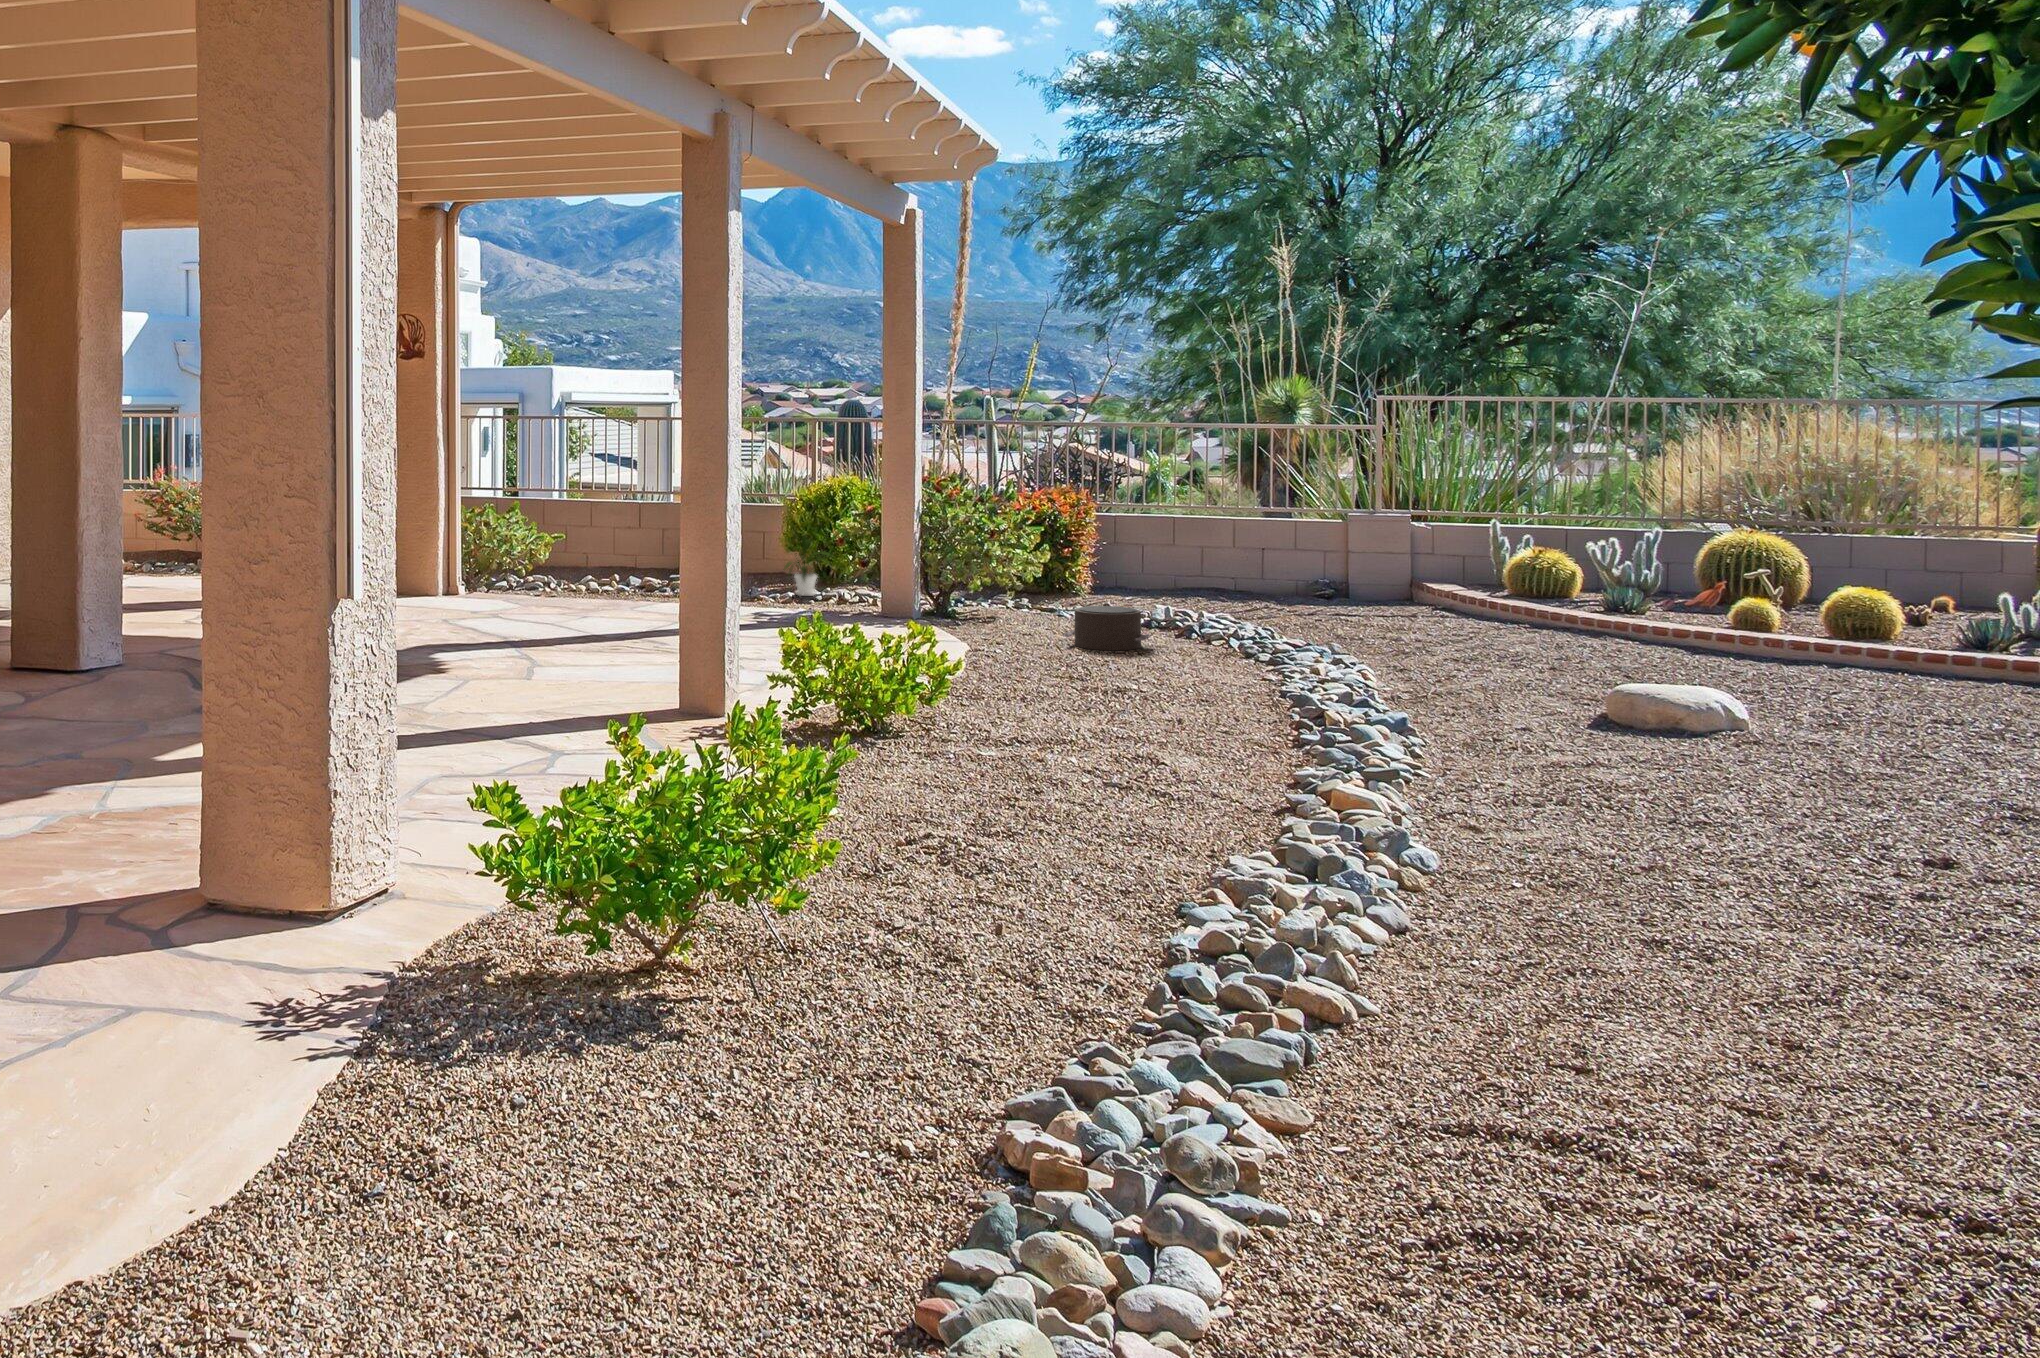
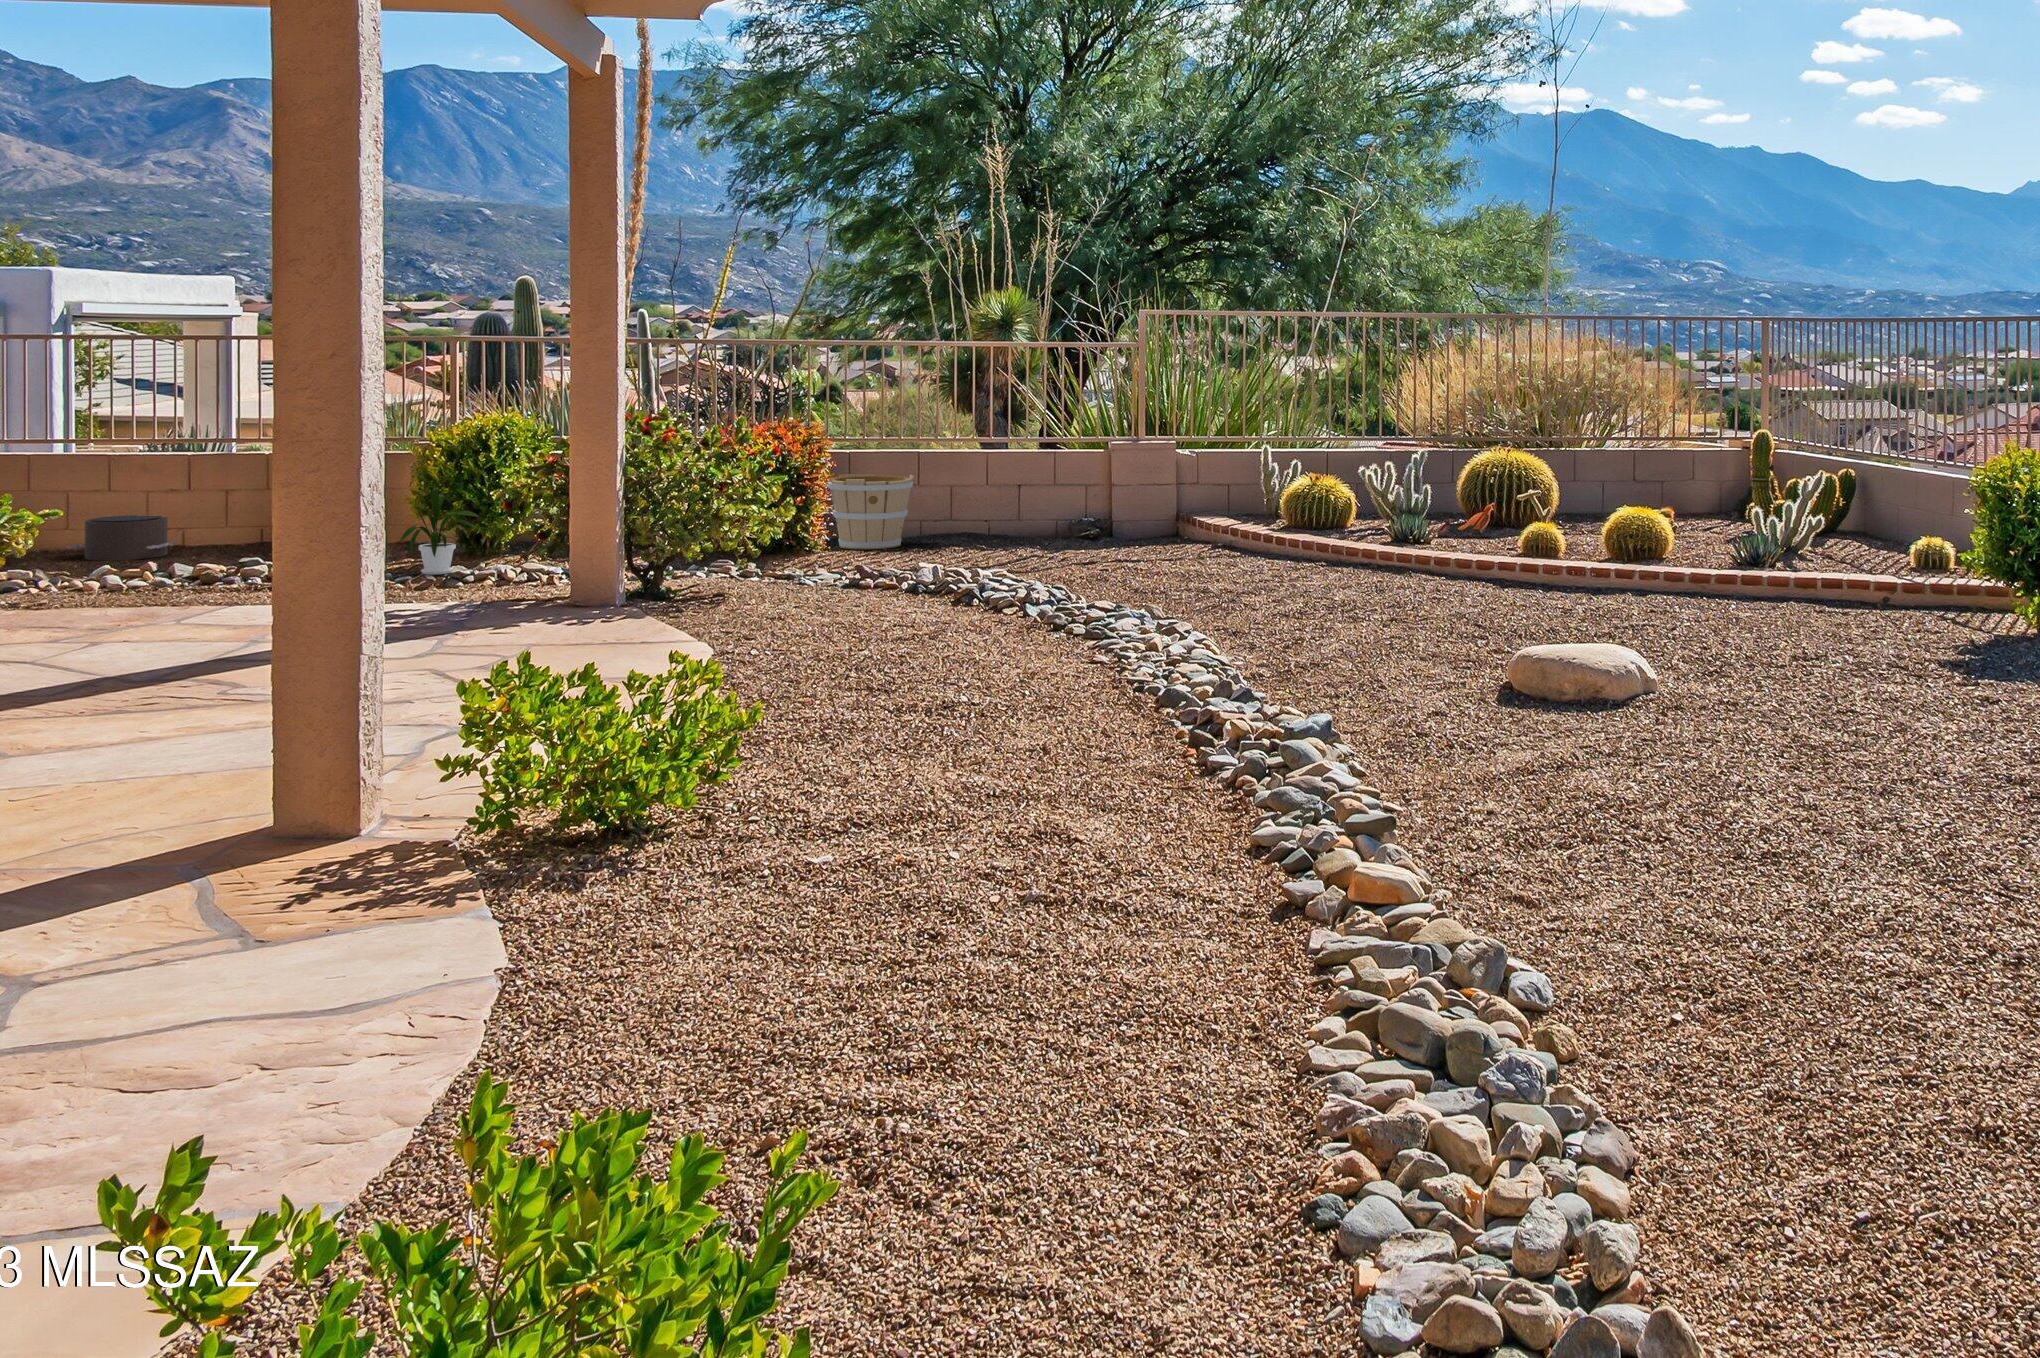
wooden bucket: none [1083,533,1154,595] -> present [827,474,914,550]
pouf: present [1063,606,1149,650] -> present [66,515,175,561]

